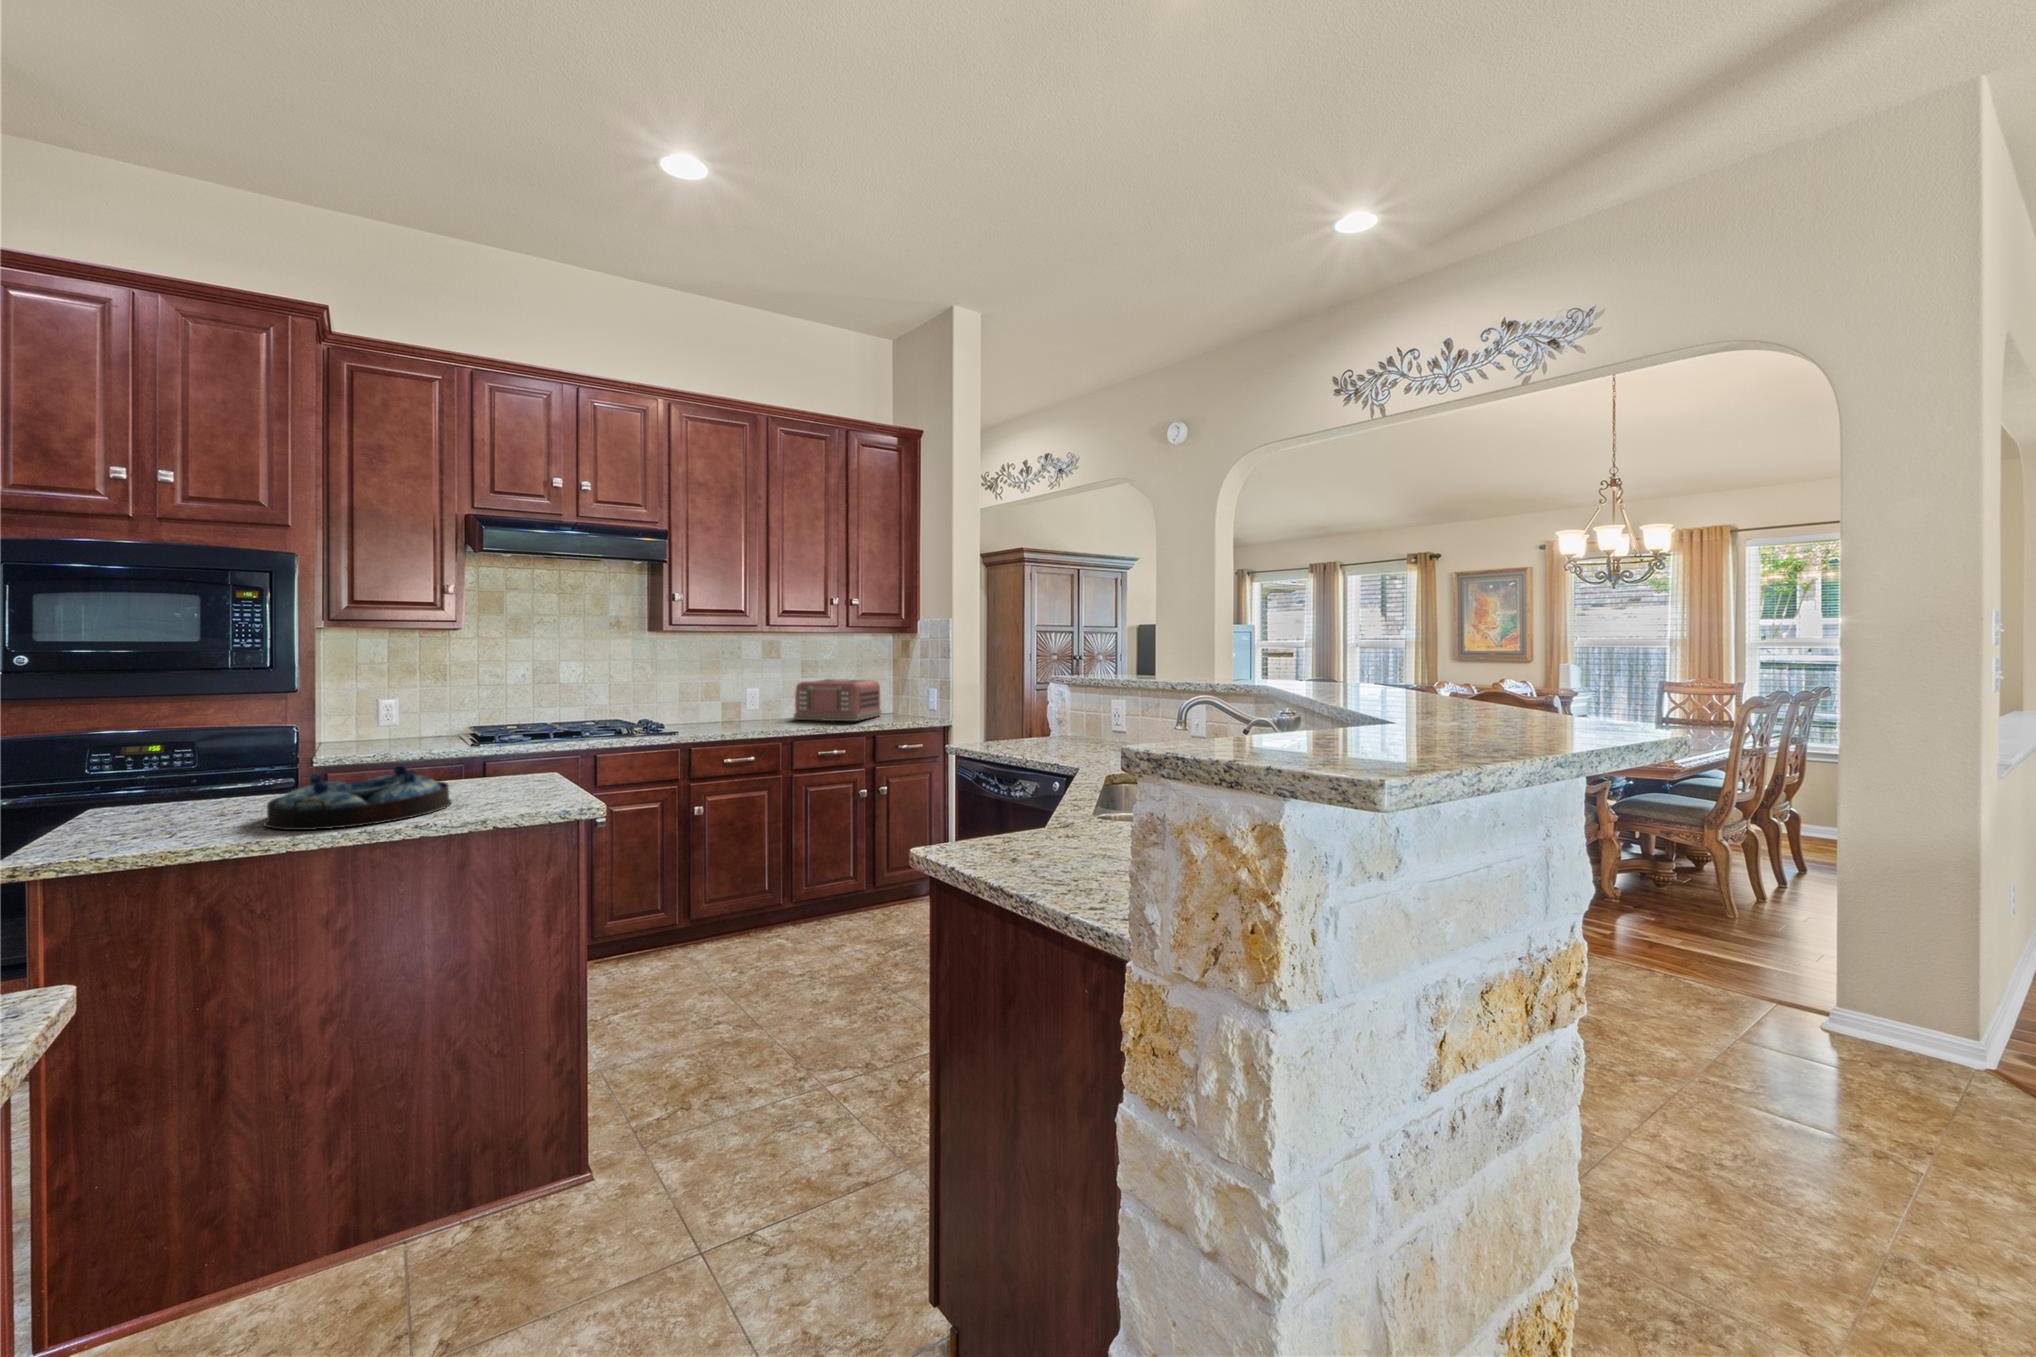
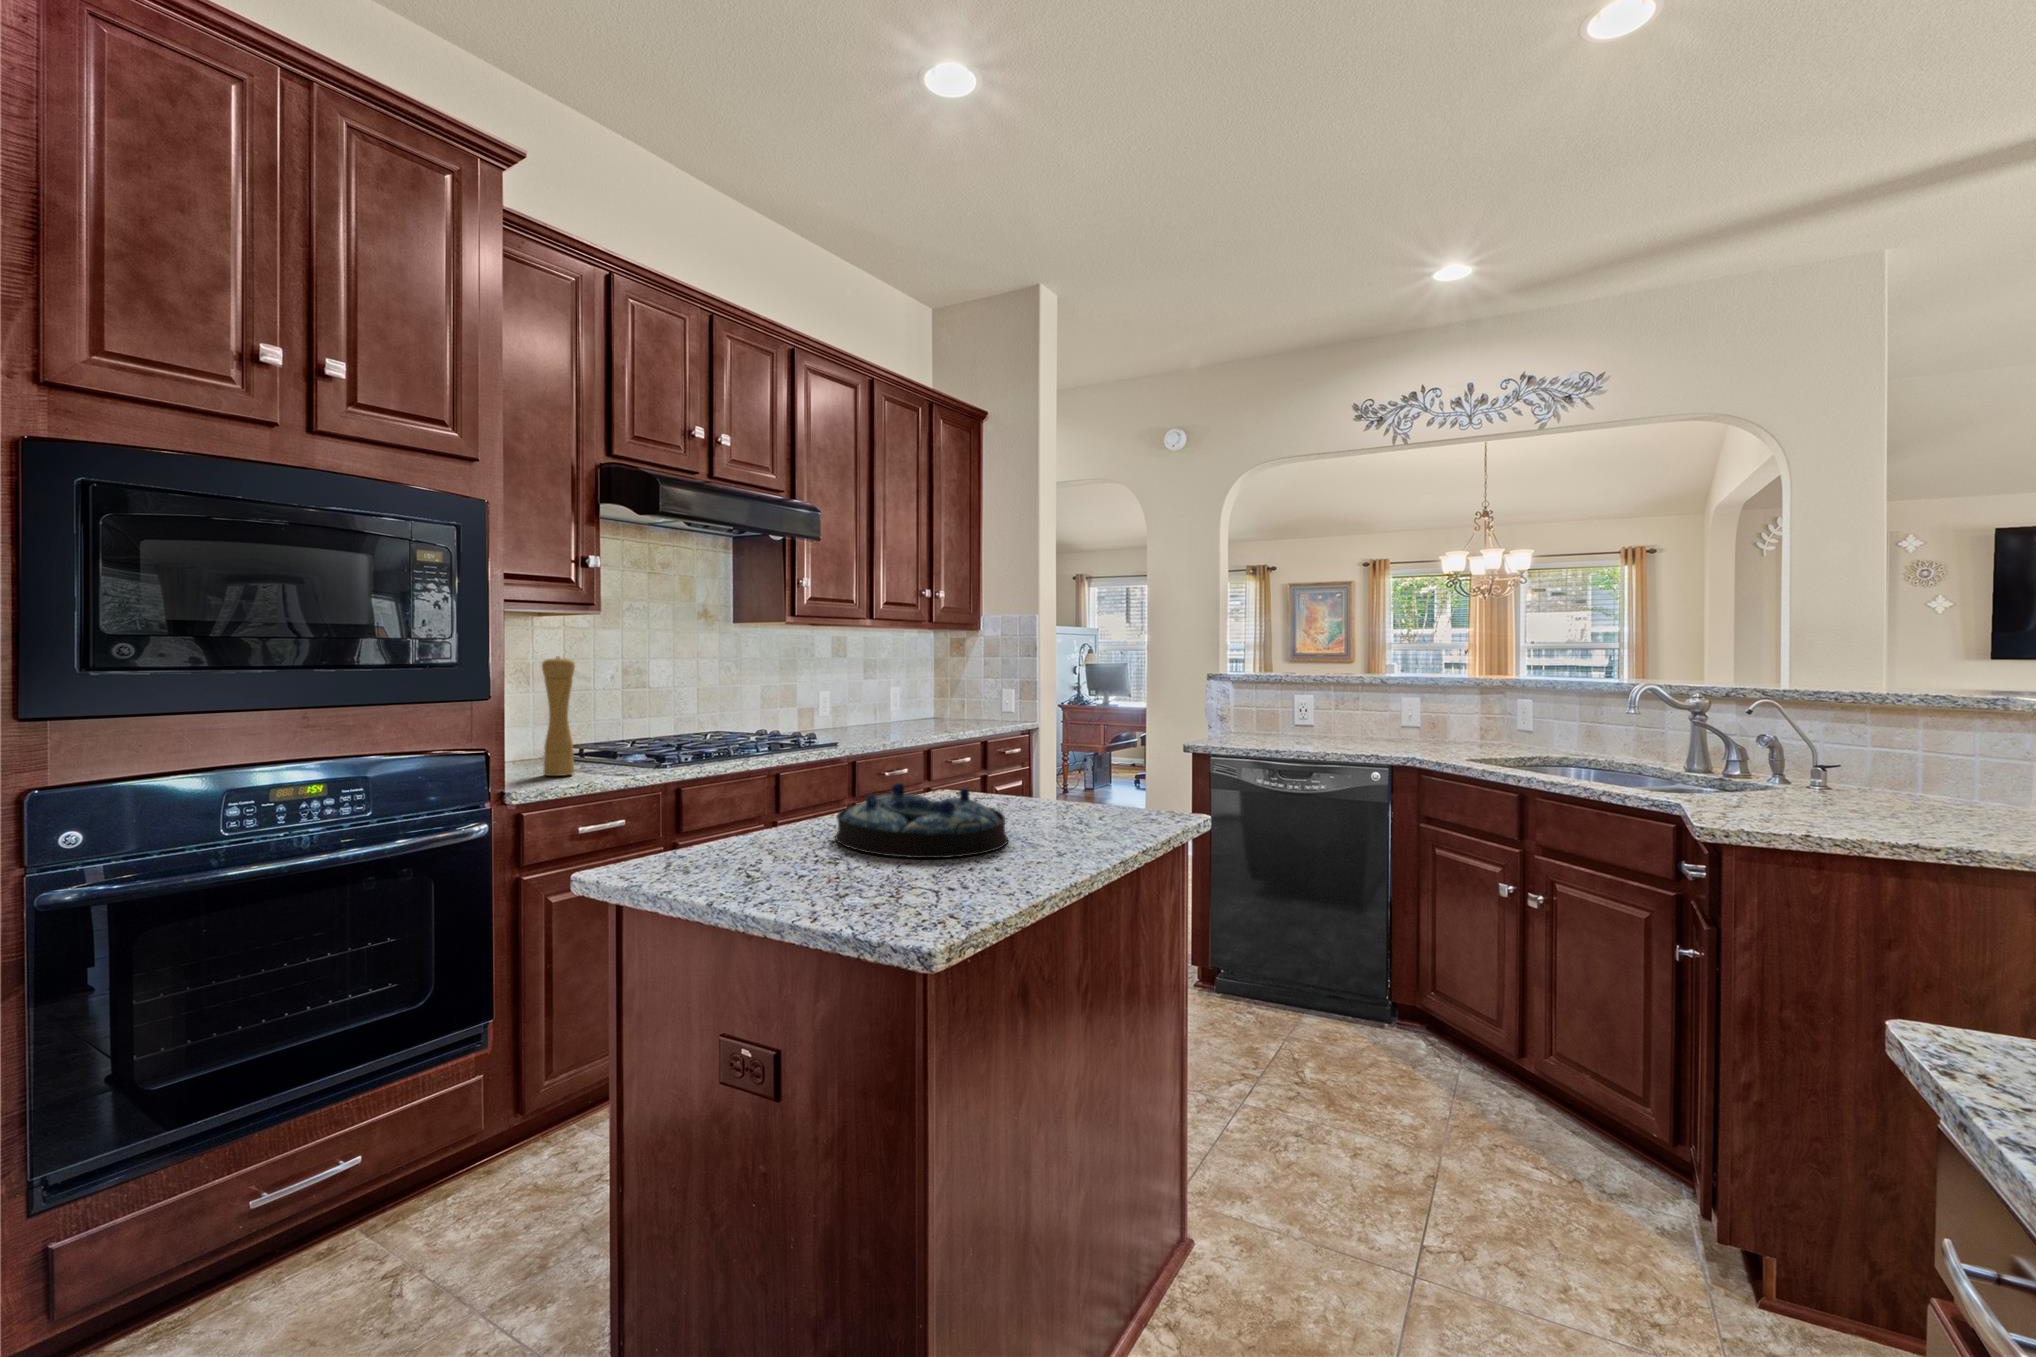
pepper mill: none [391,655,419,746] -> present [542,657,575,776]
toaster: present [794,679,881,721] -> none [871,685,949,731]

